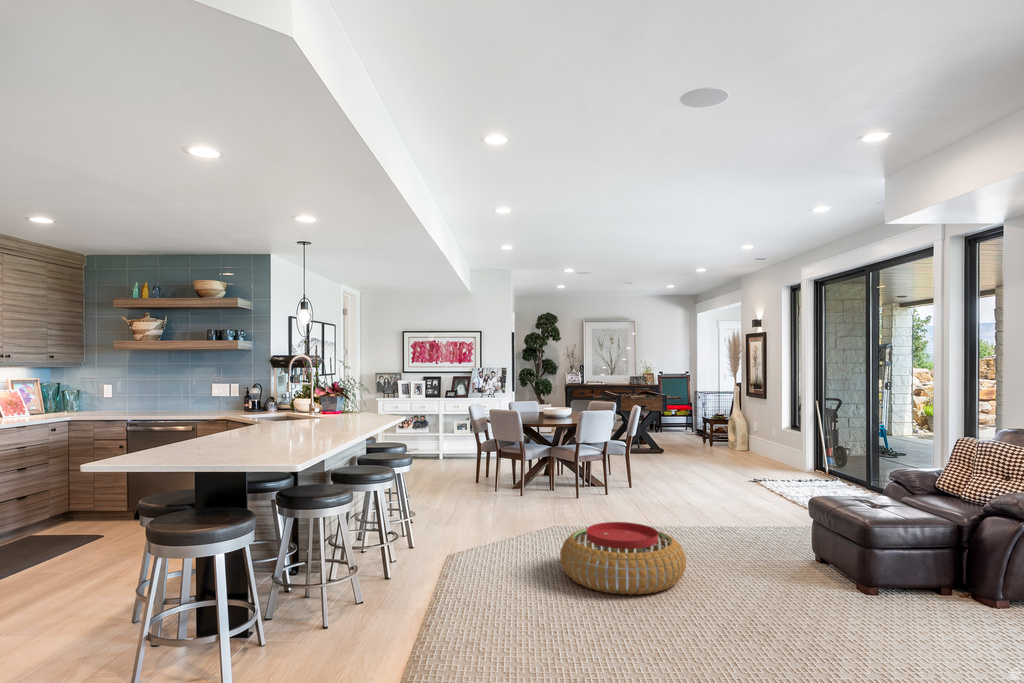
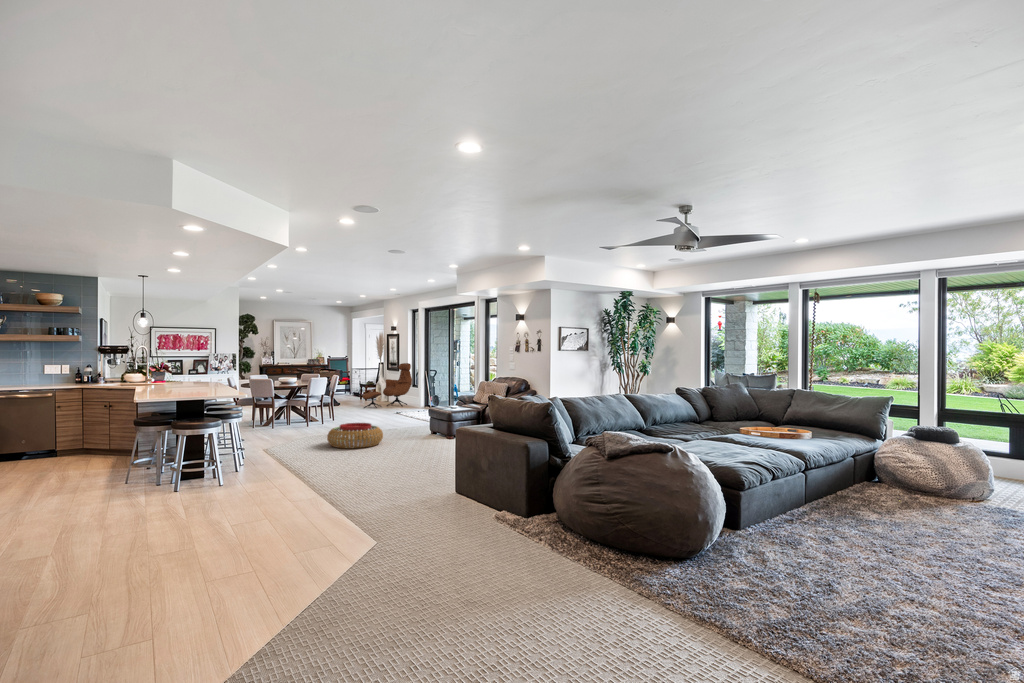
lounge chair: none [697,385,791,465] -> present [362,363,412,408]

